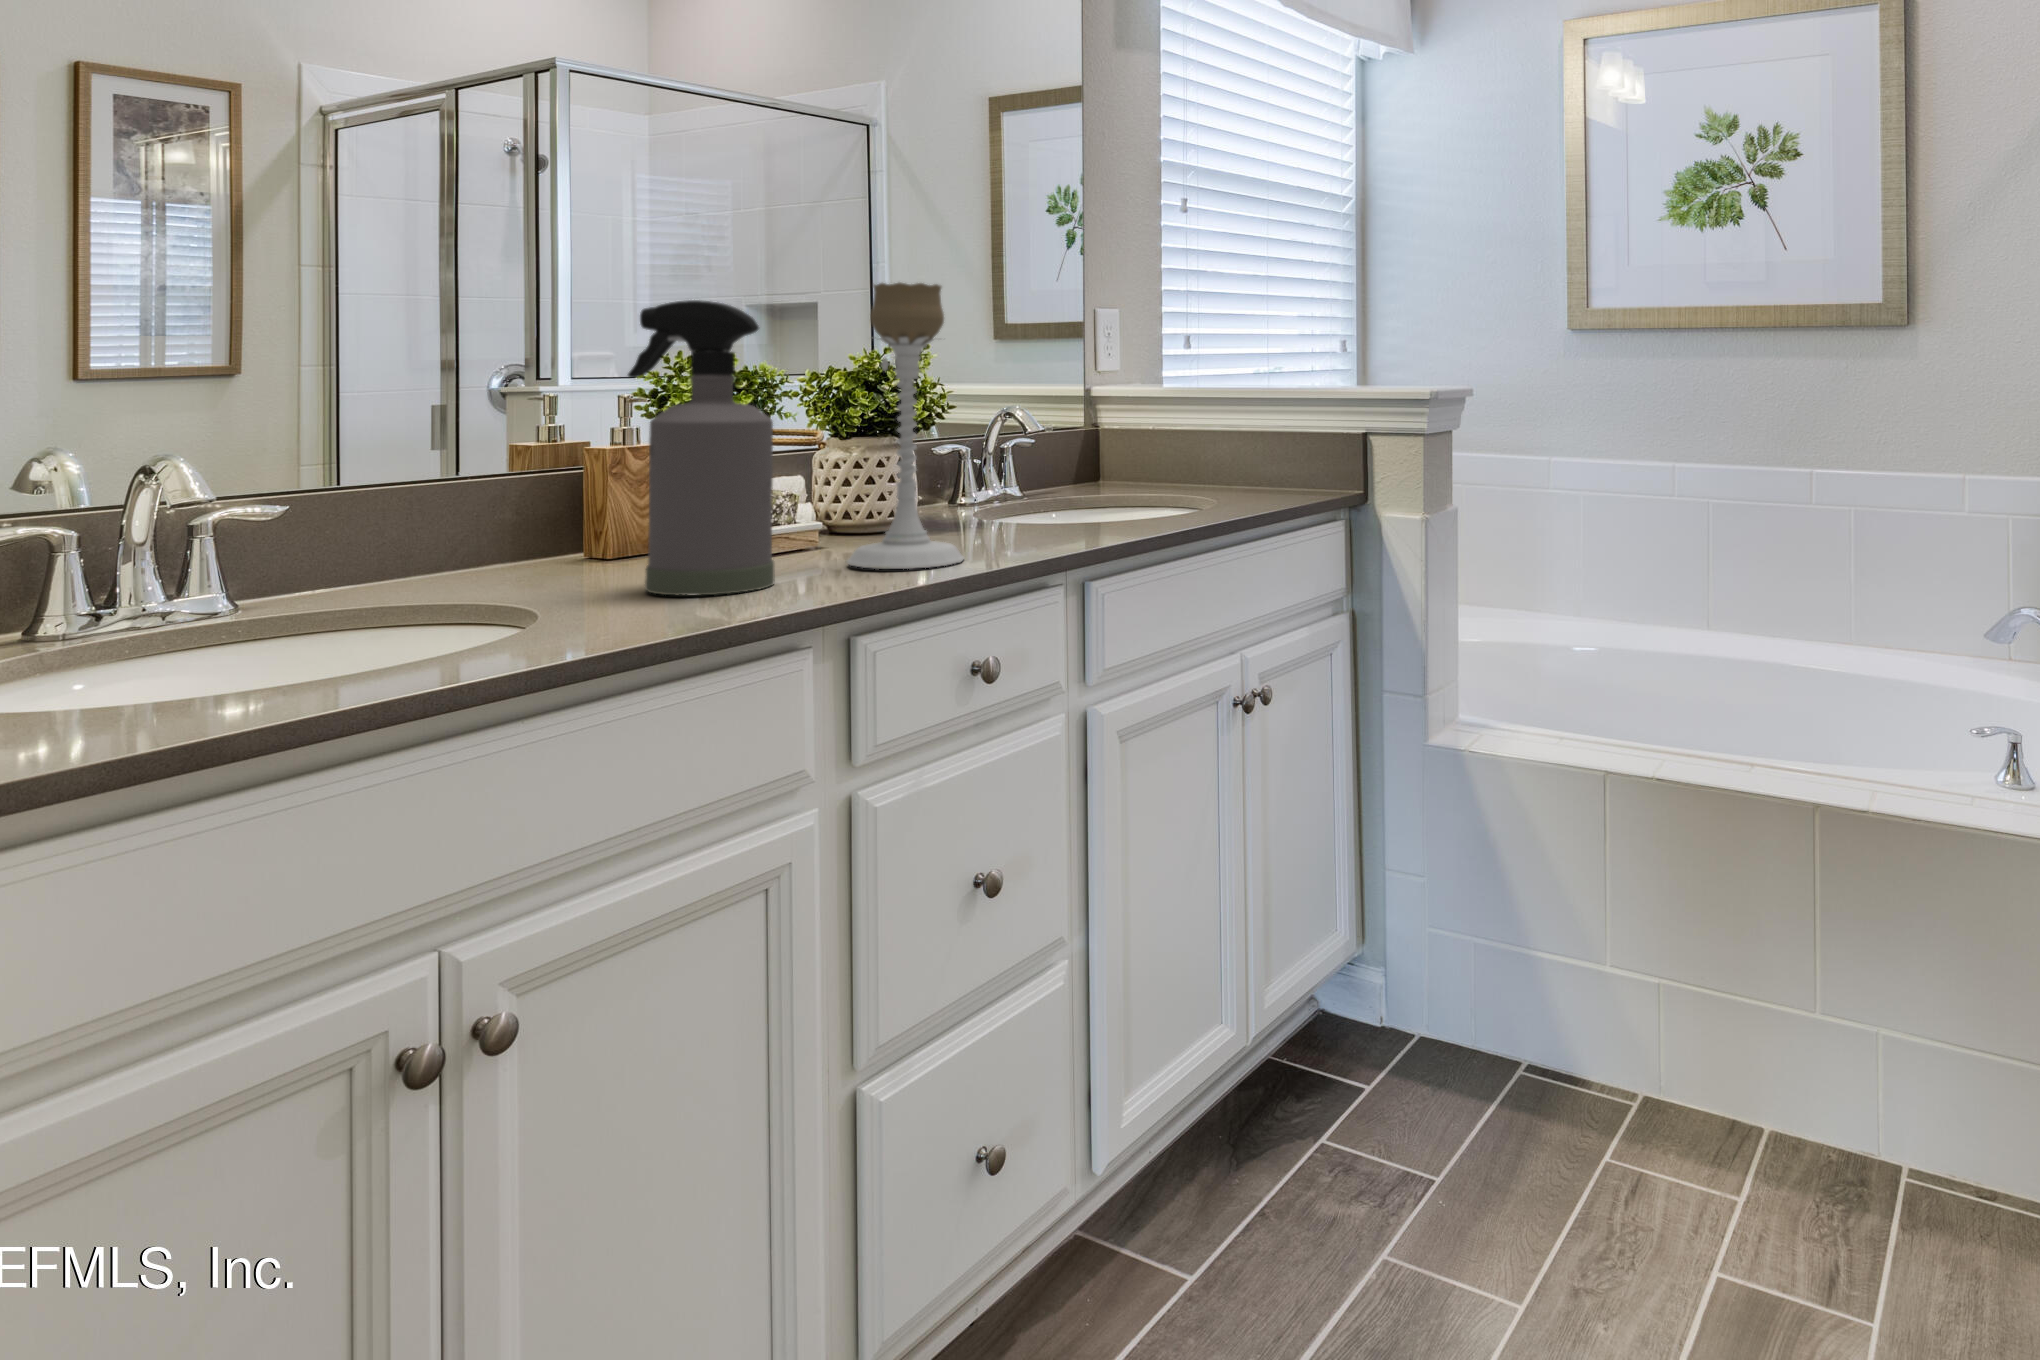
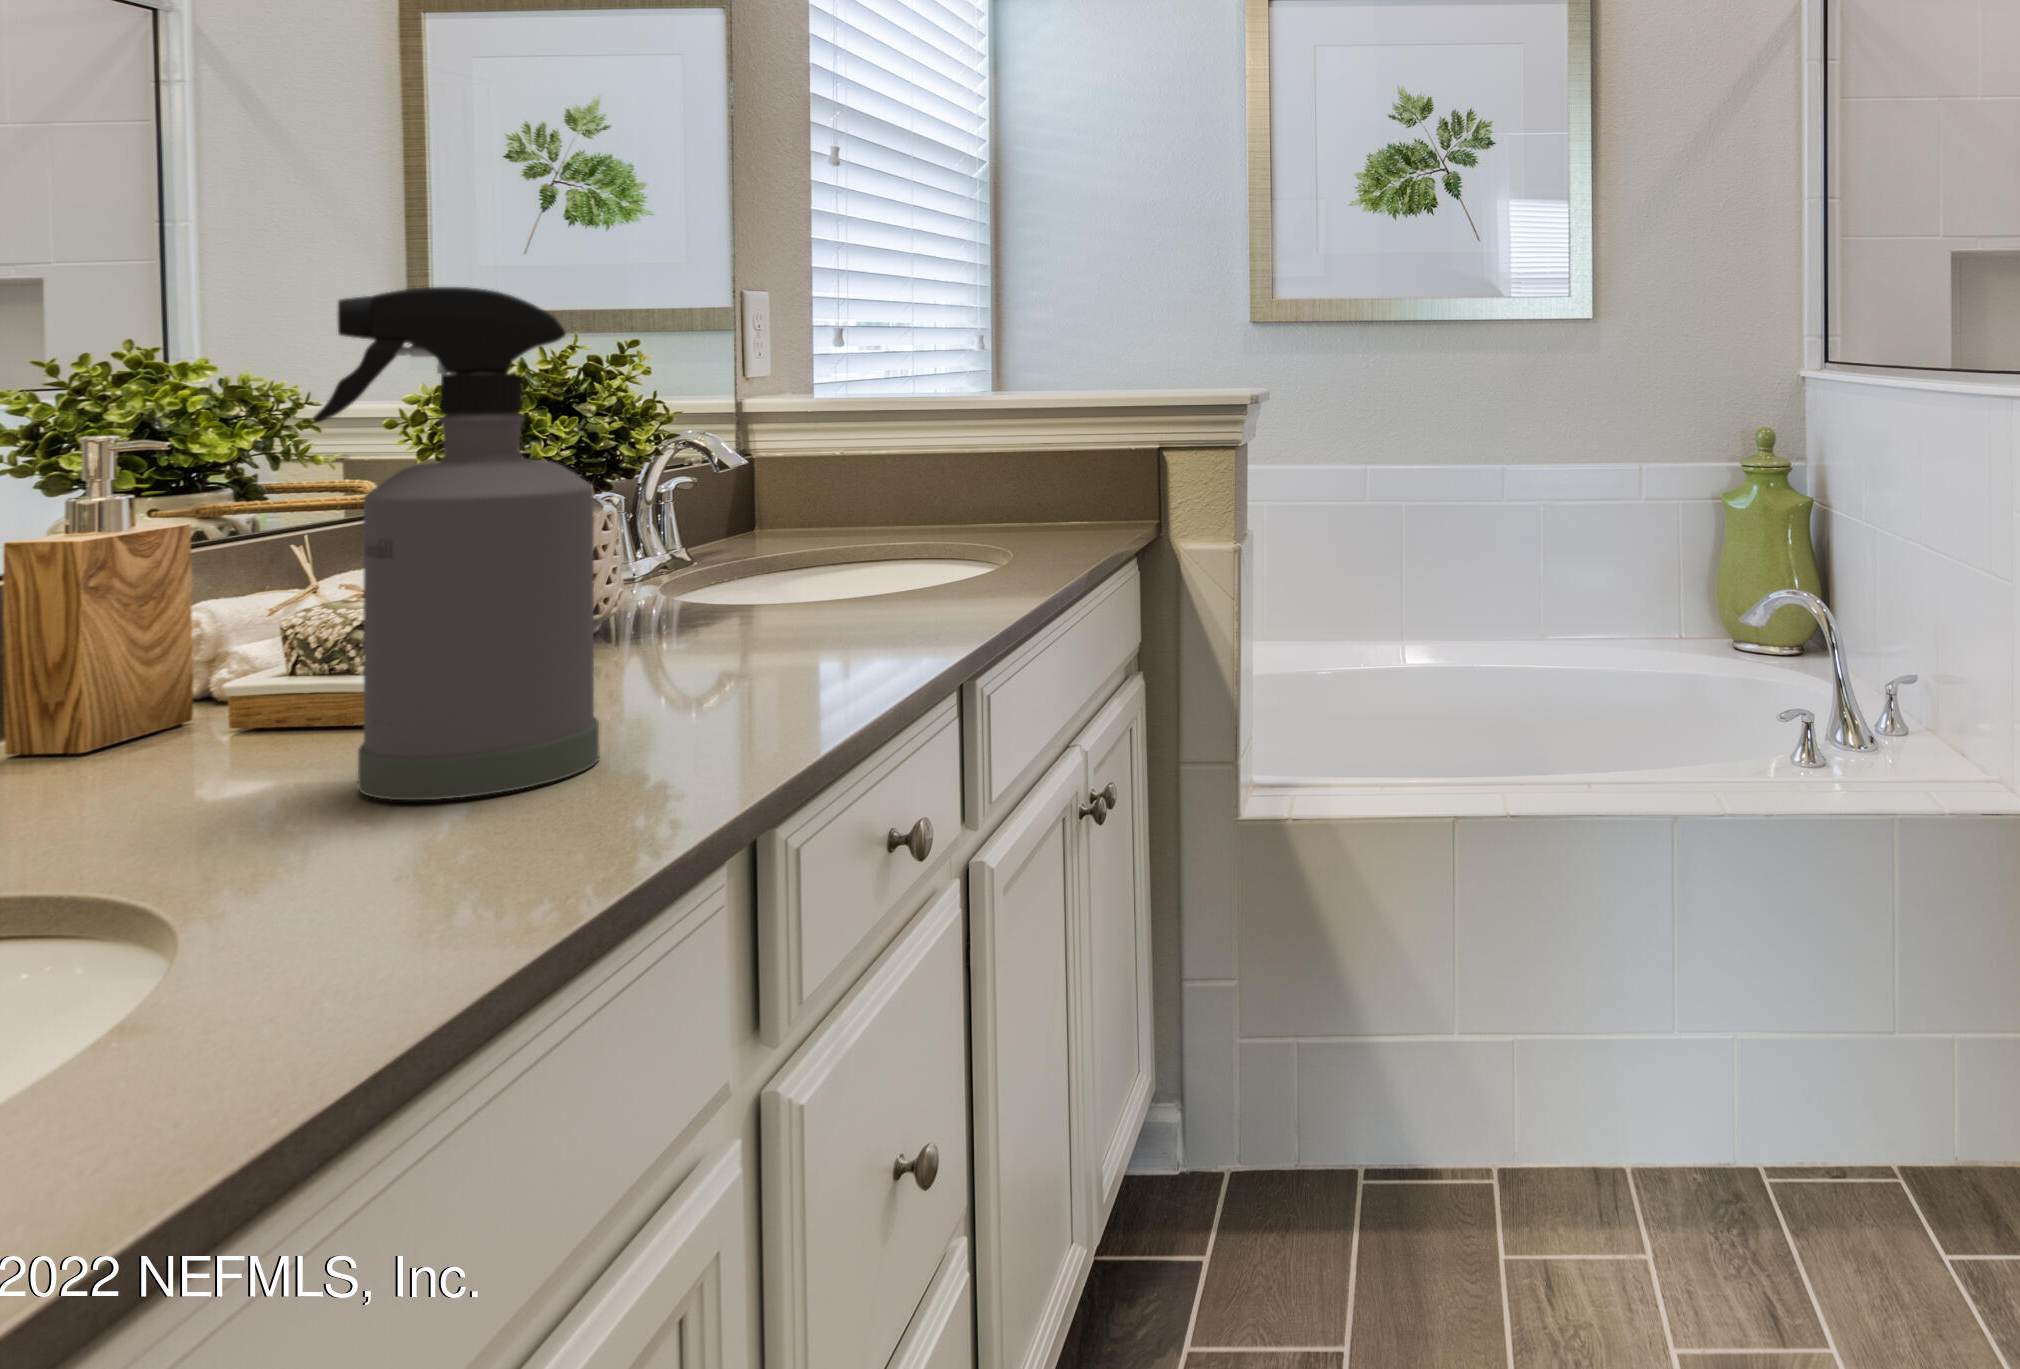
candle holder: present [847,283,964,569] -> none [649,261,841,705]

